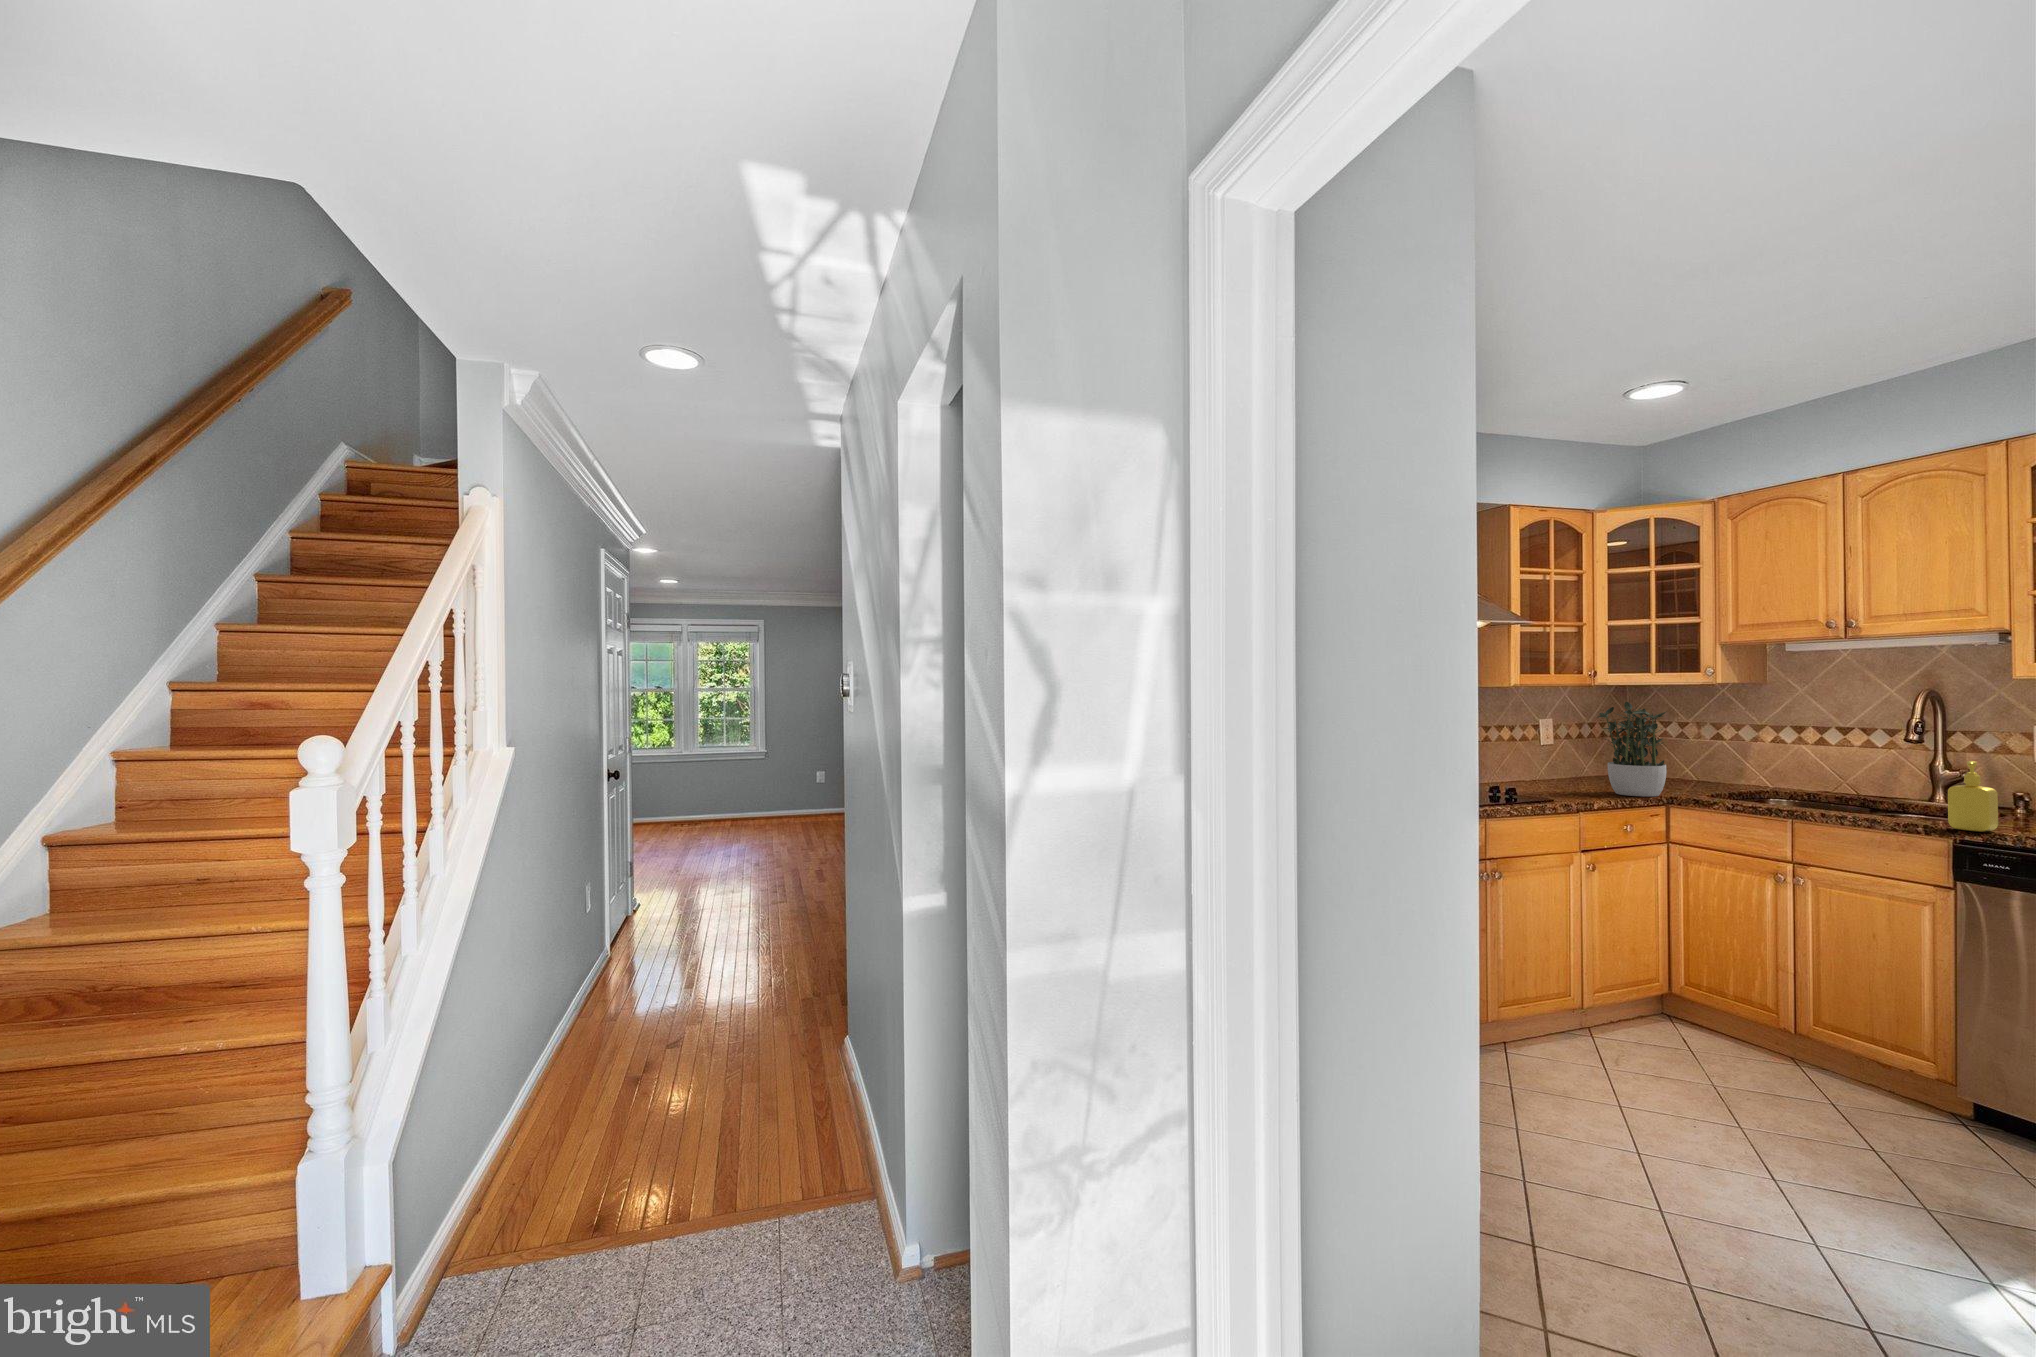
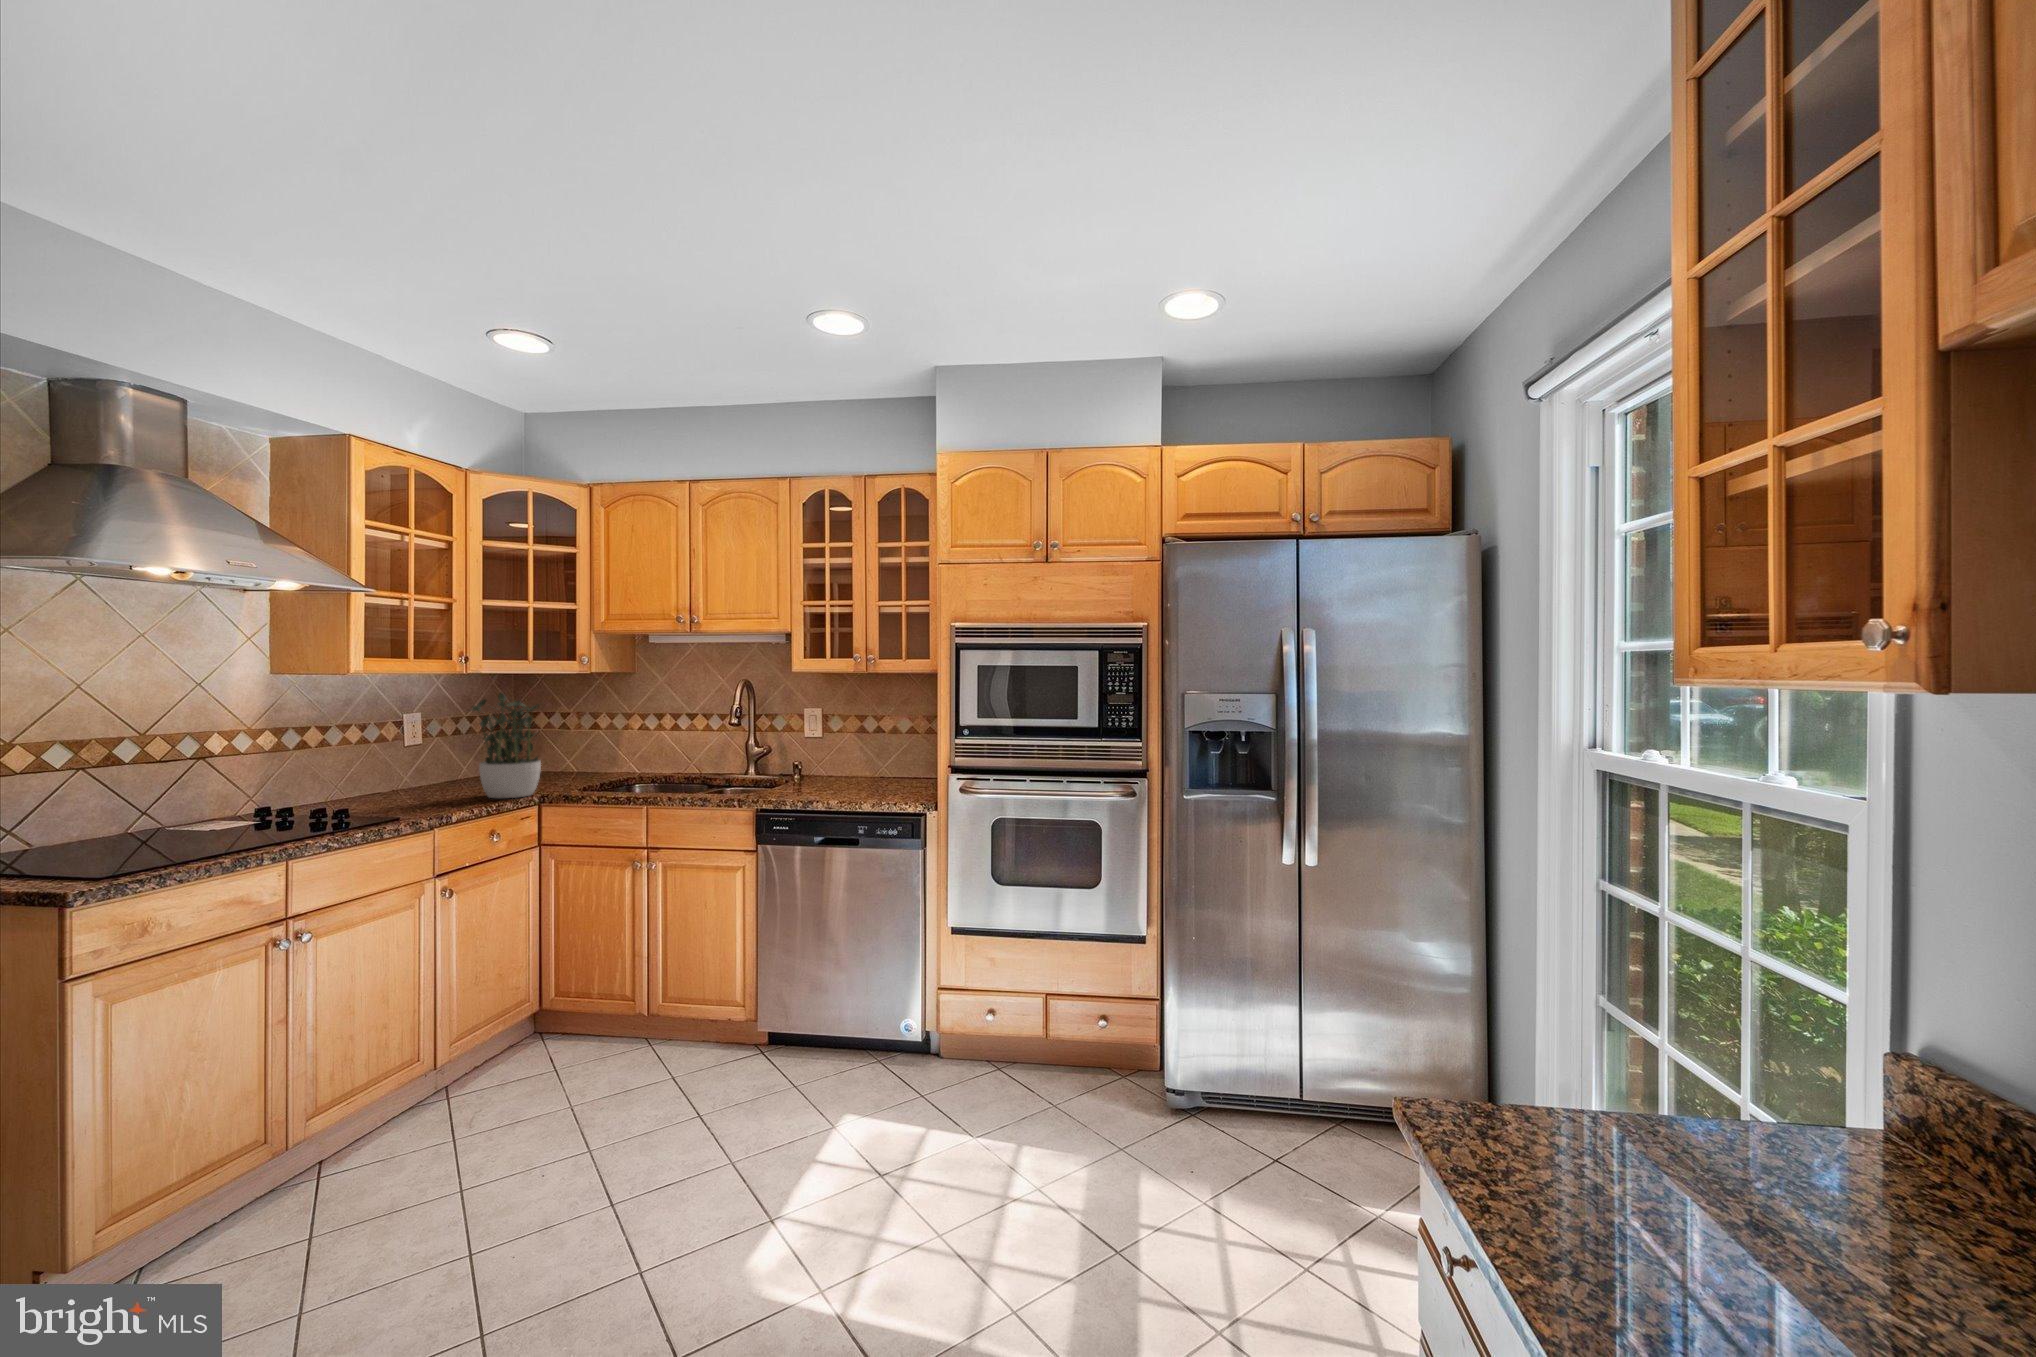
soap dispenser: present [1948,761,1998,832] -> none [752,742,781,801]

